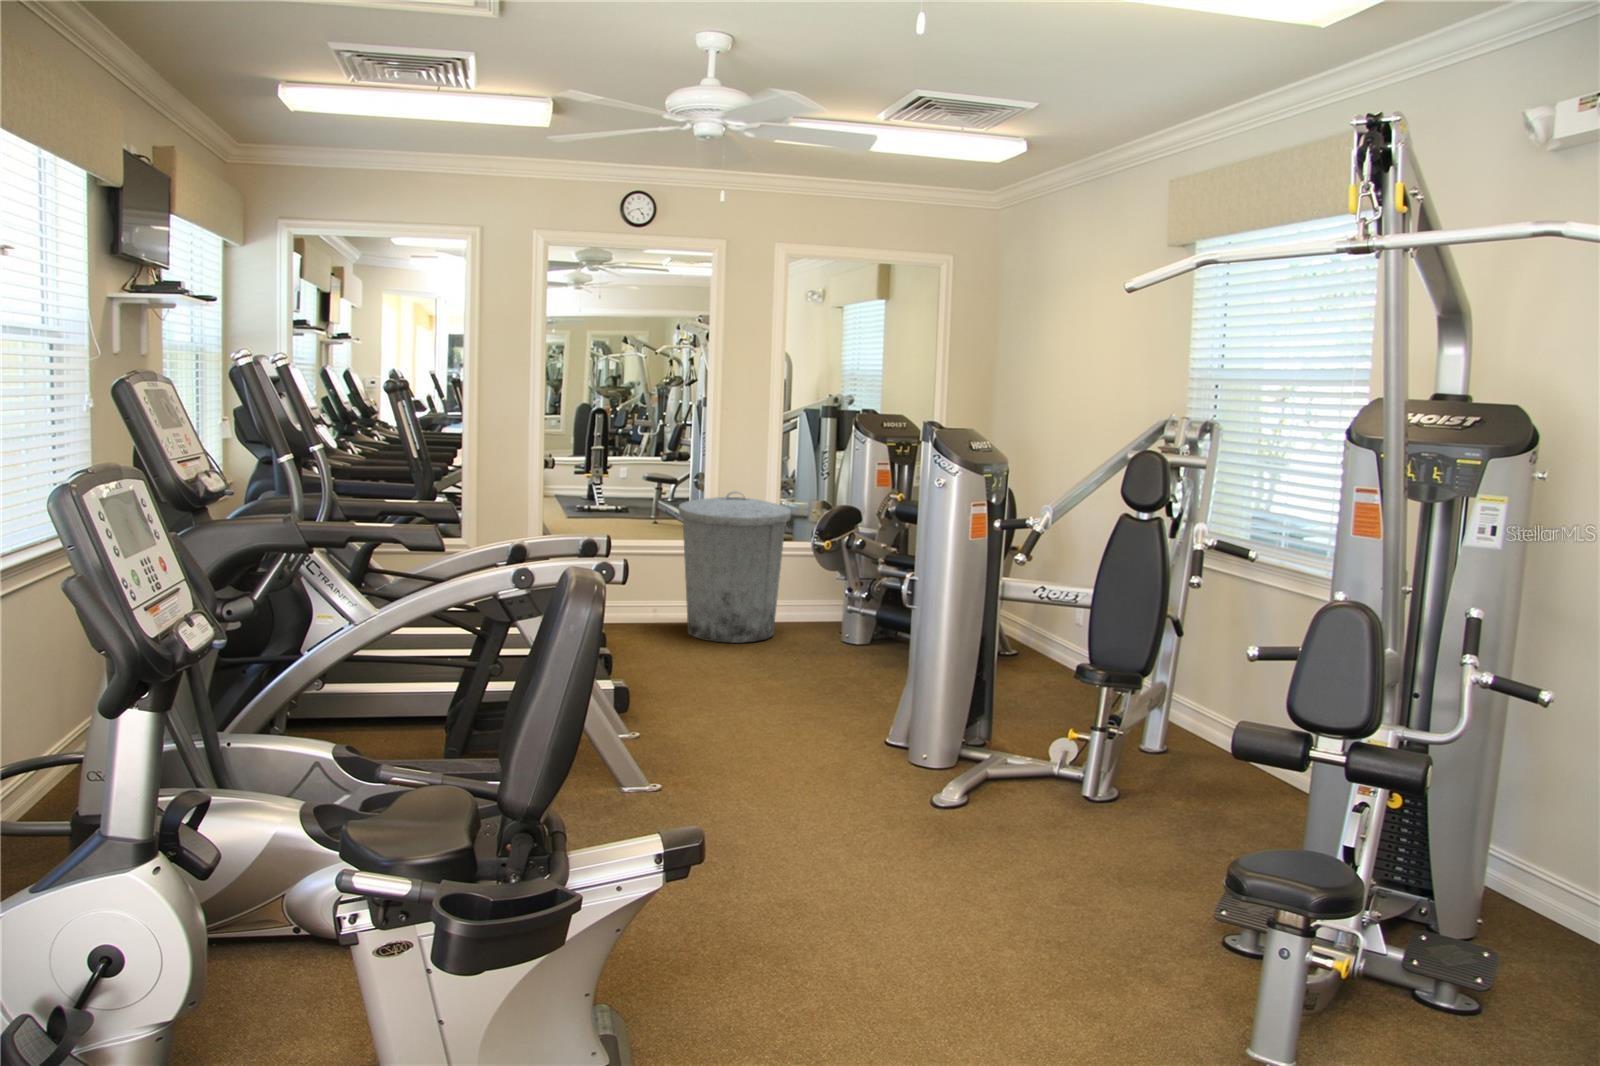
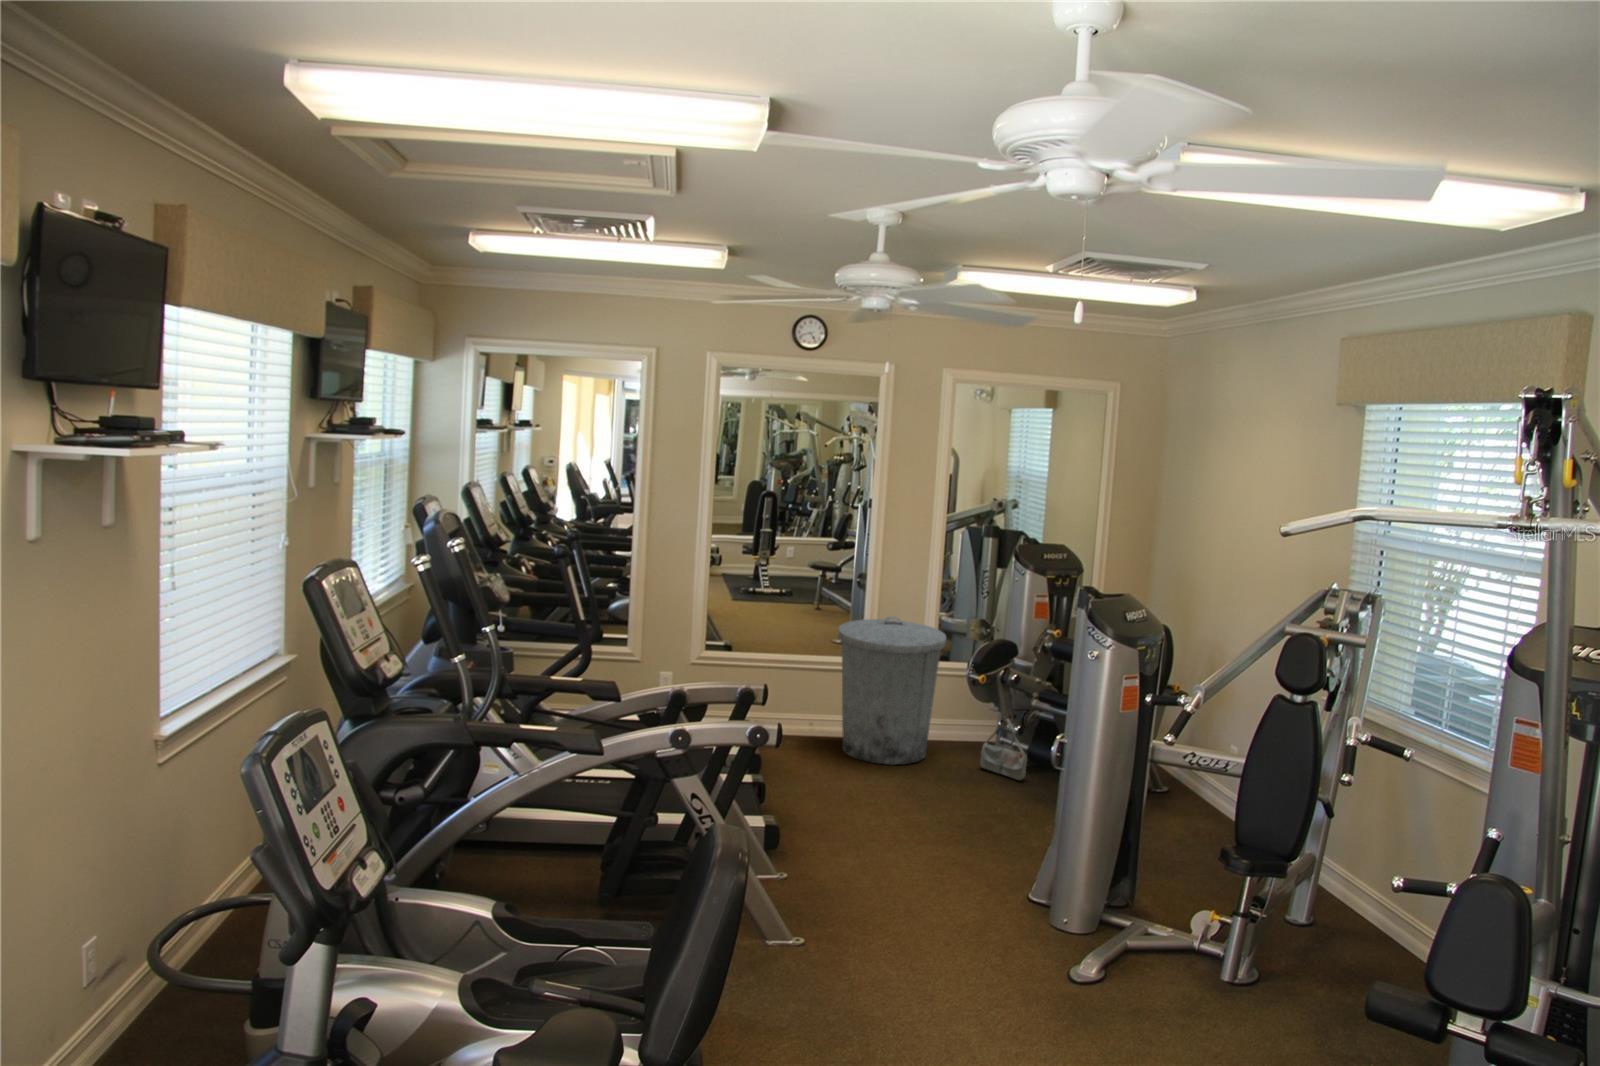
bag: none [829,589,876,650] -> present [980,719,1027,780]

